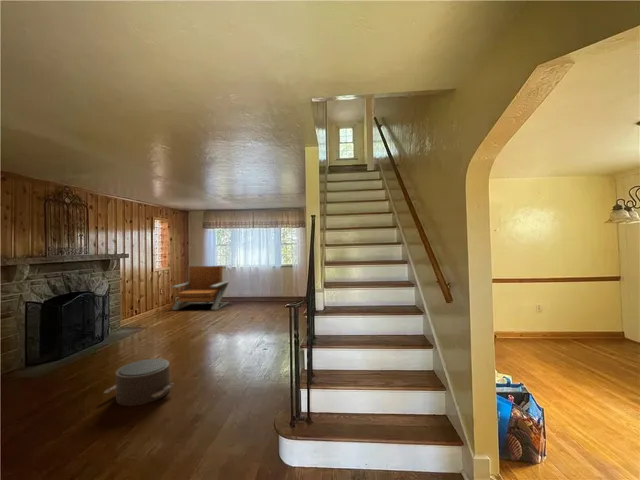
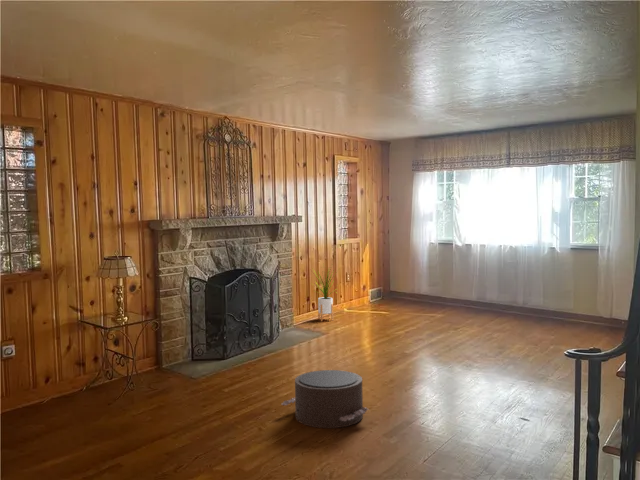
lounge chair: present [172,266,229,310] -> none [363,238,456,315]
house plant: none [134,283,156,322] -> present [317,270,333,321]

